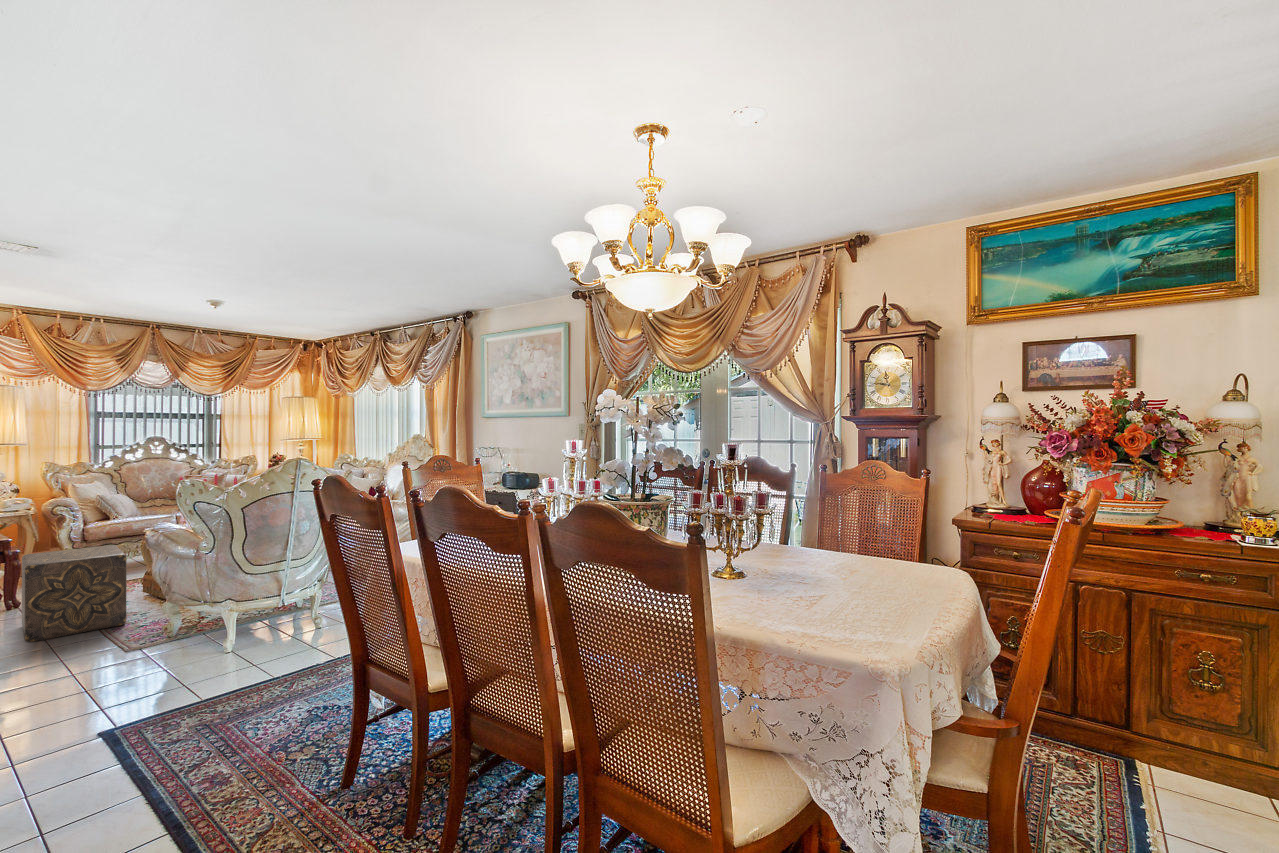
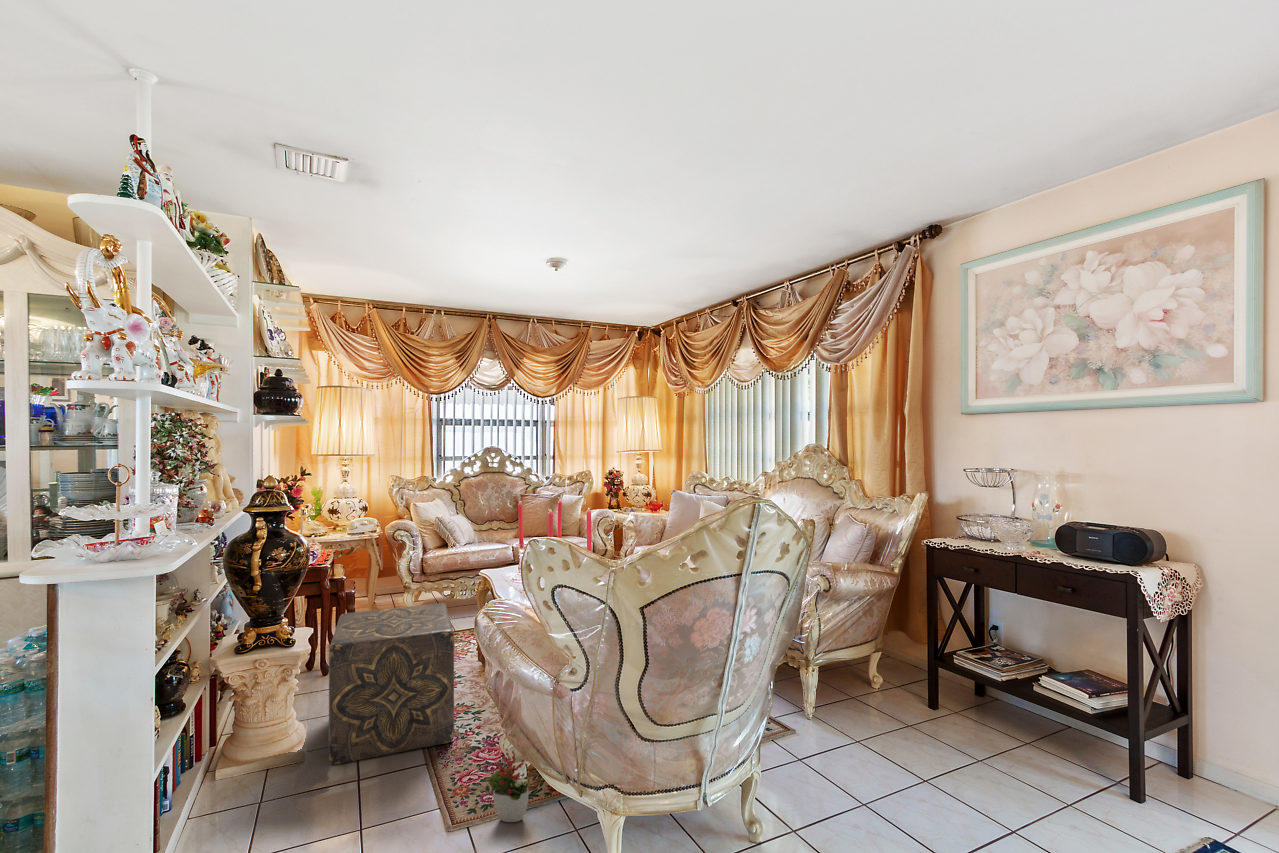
decorative plant: none [154,603,183,642] -> present [488,749,530,822]

